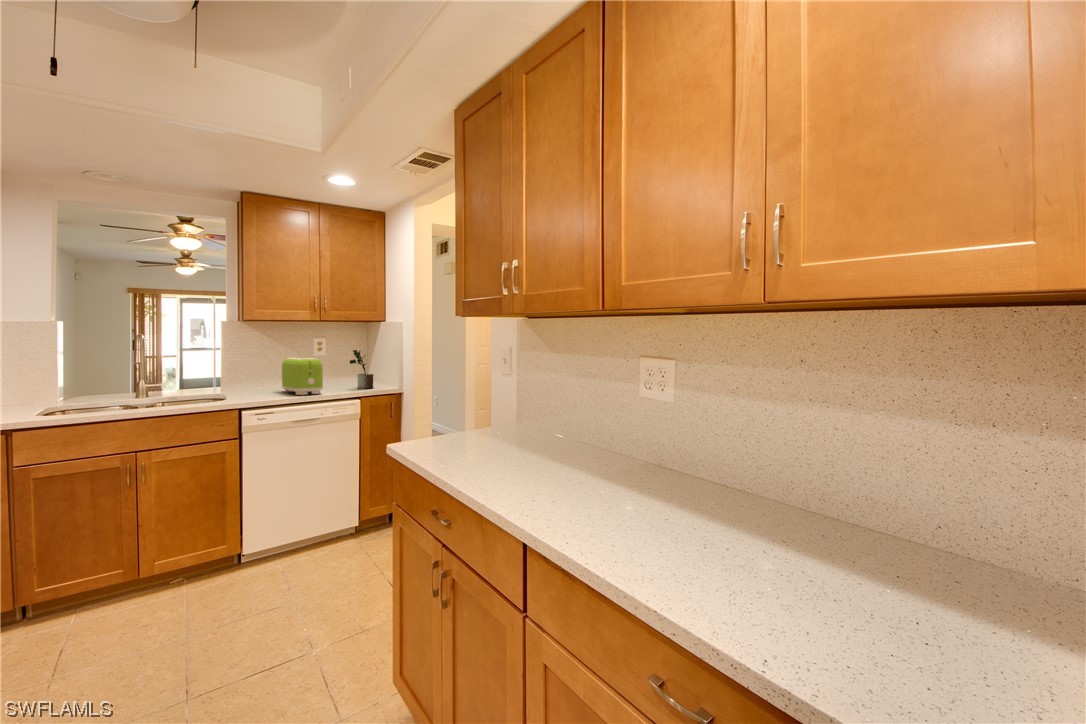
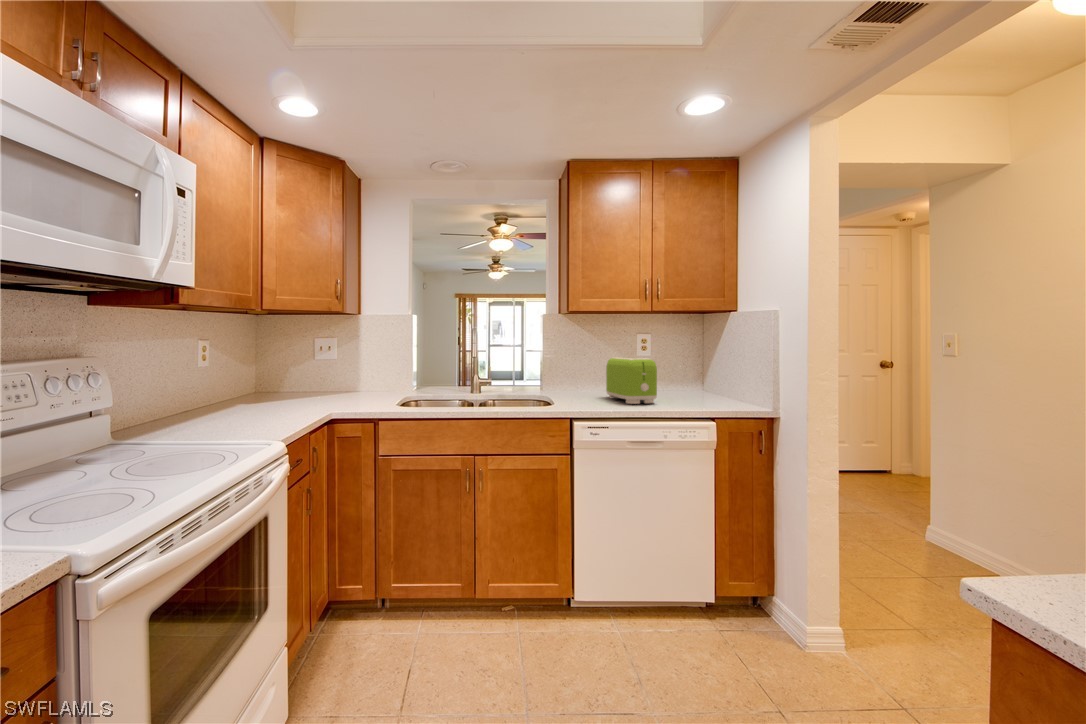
potted plant: present [350,350,373,389] -> none [683,348,712,398]

